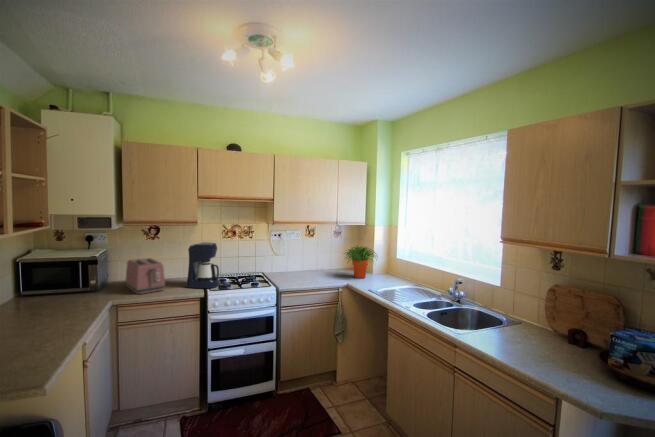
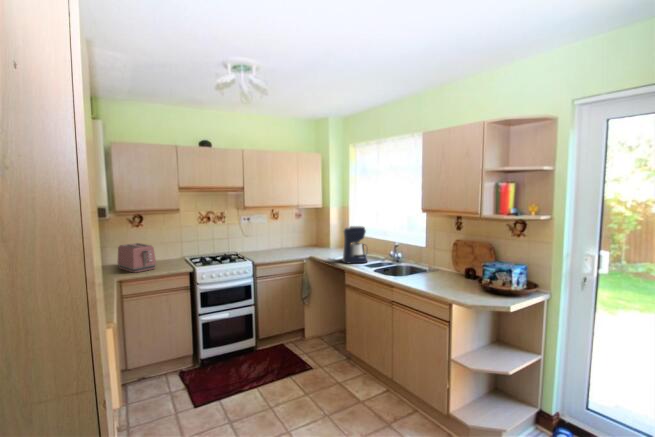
coffee maker: present [186,242,220,288] -> present [342,226,368,263]
potted plant: present [346,246,376,278] -> none [304,225,334,252]

